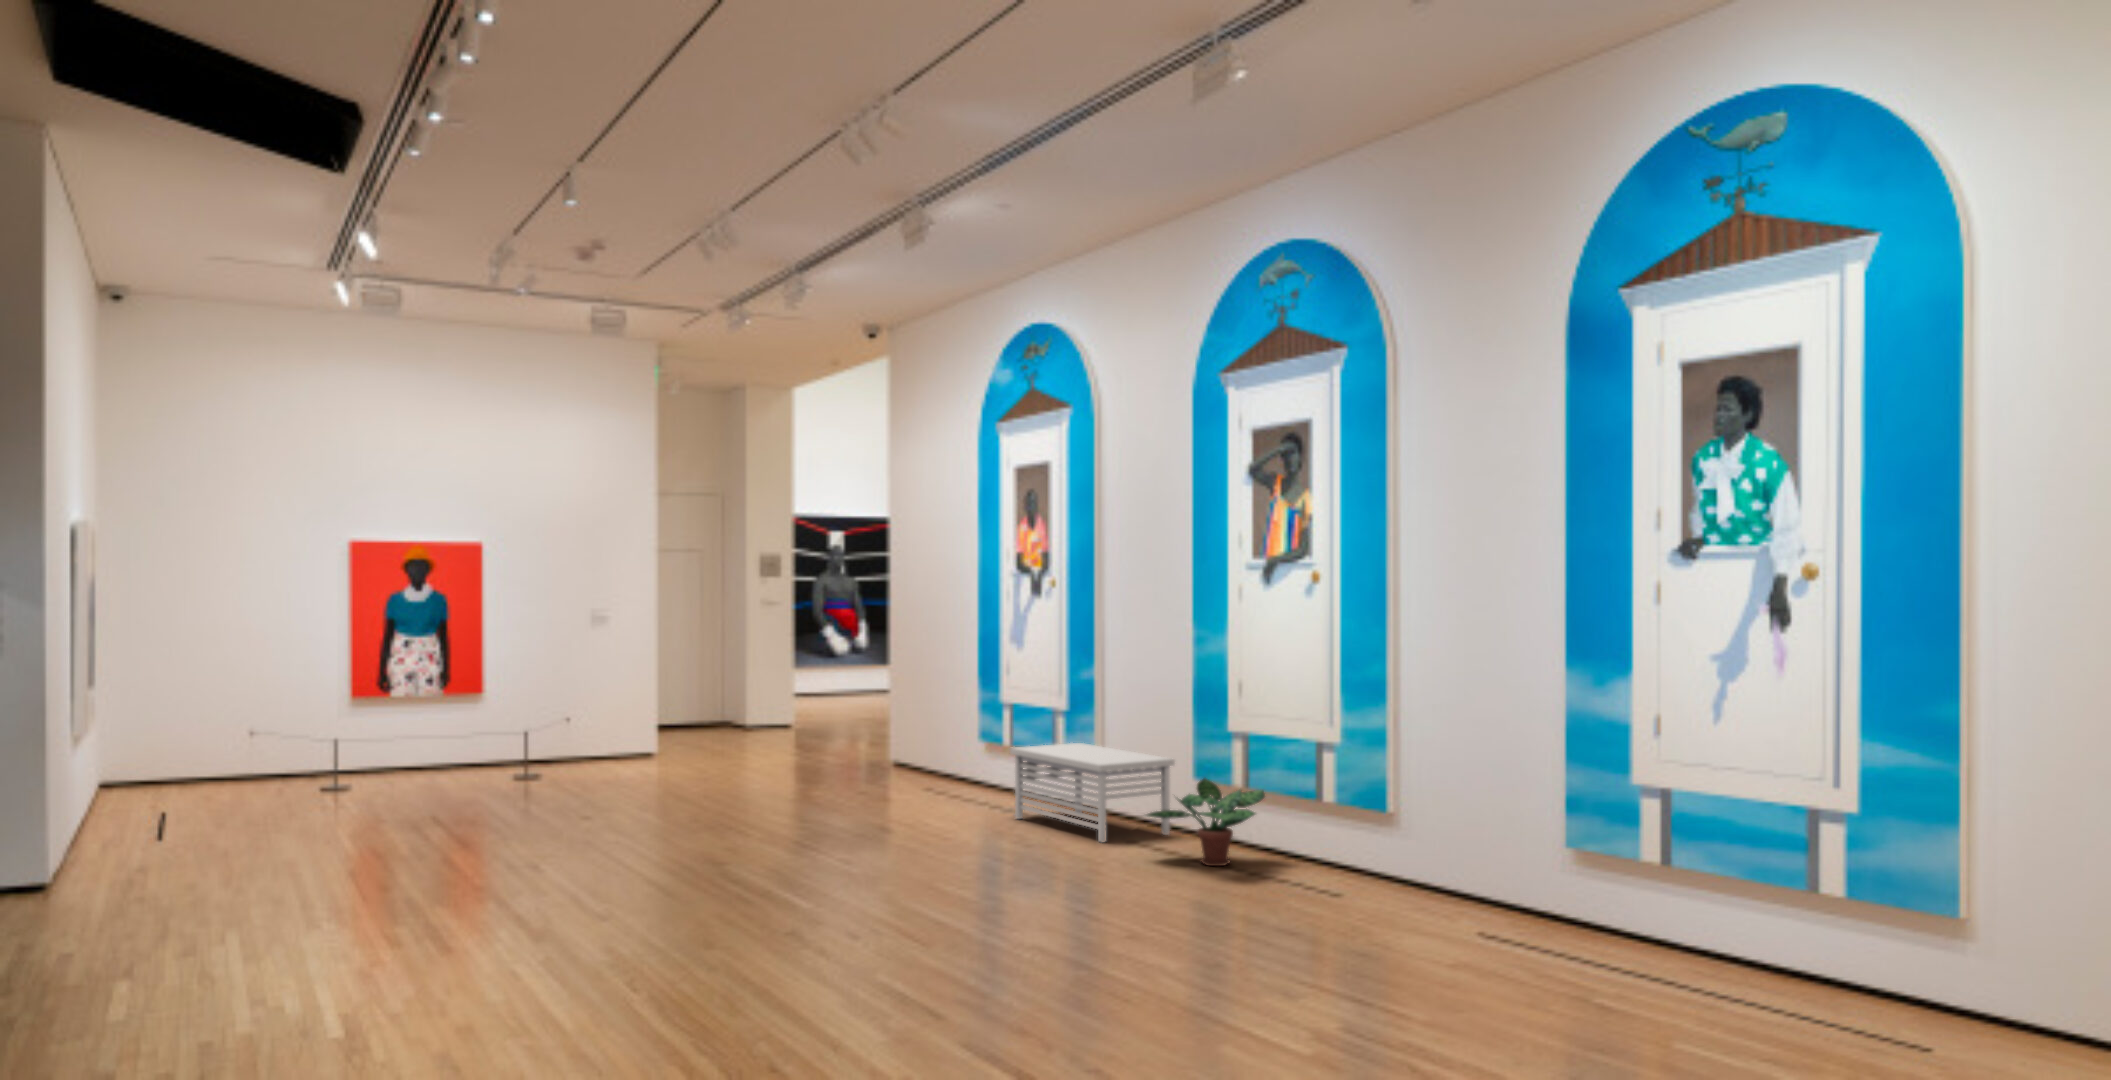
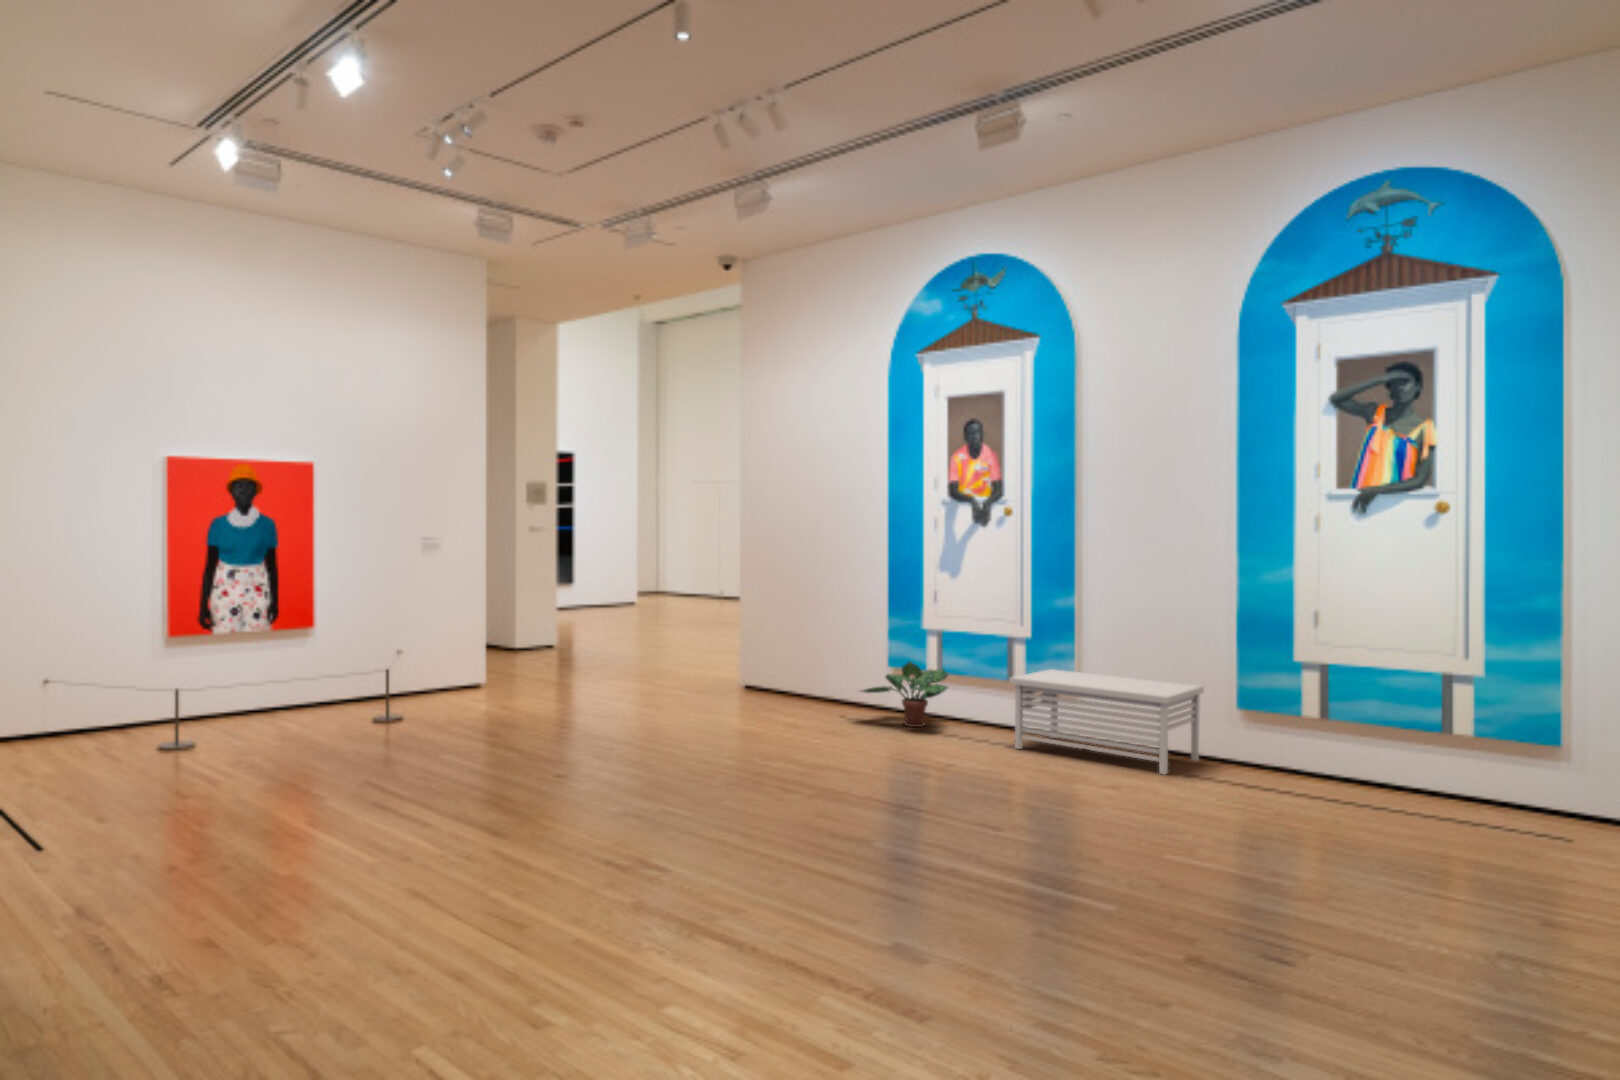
potted plant: present [1147,778,1265,866] -> present [862,662,948,727]

